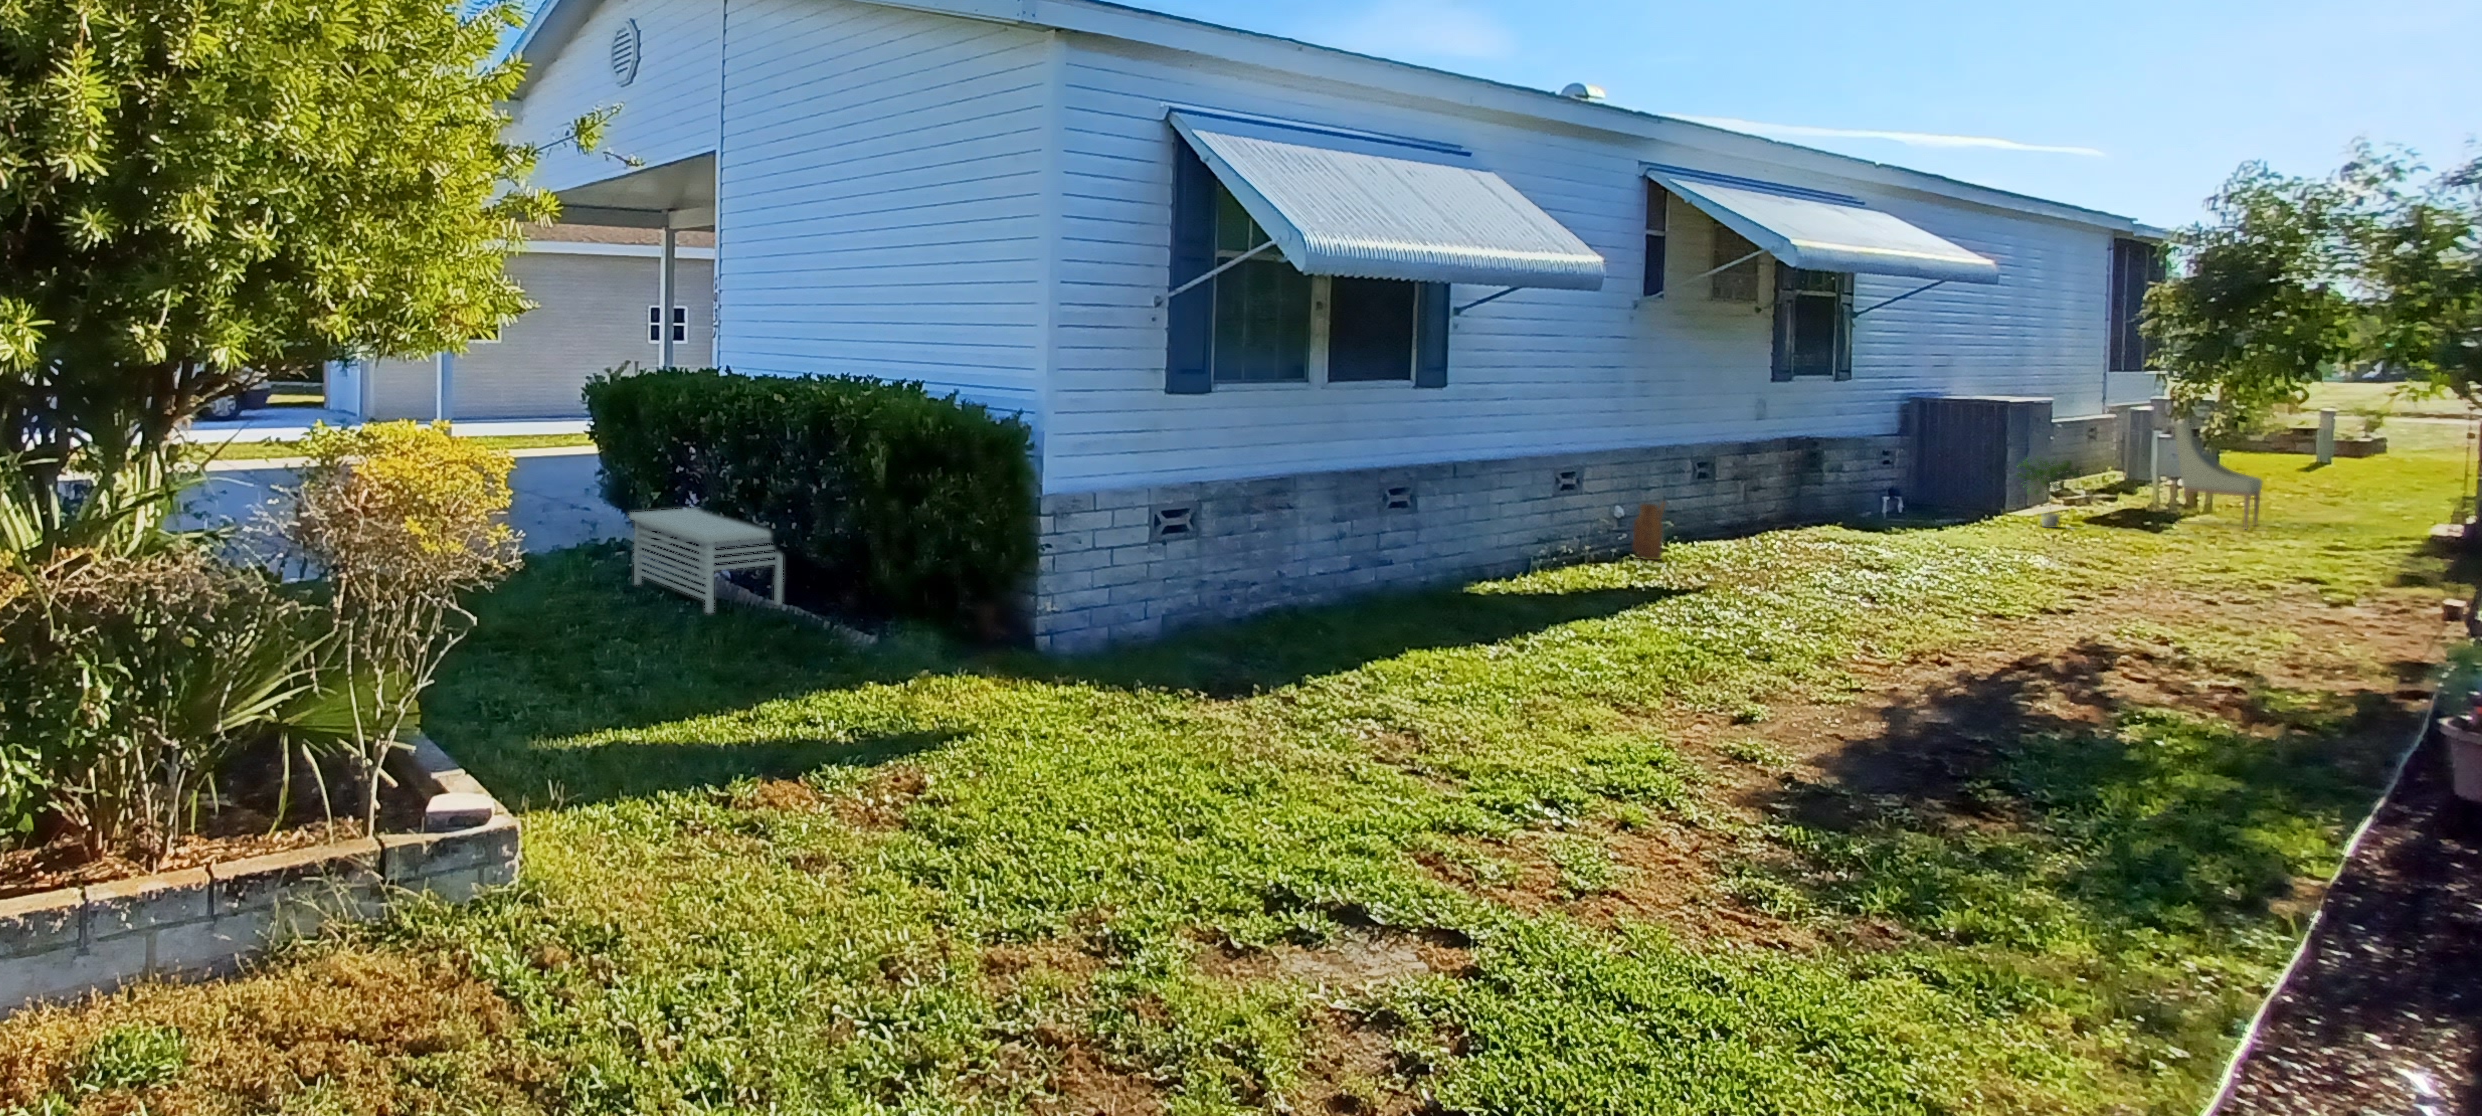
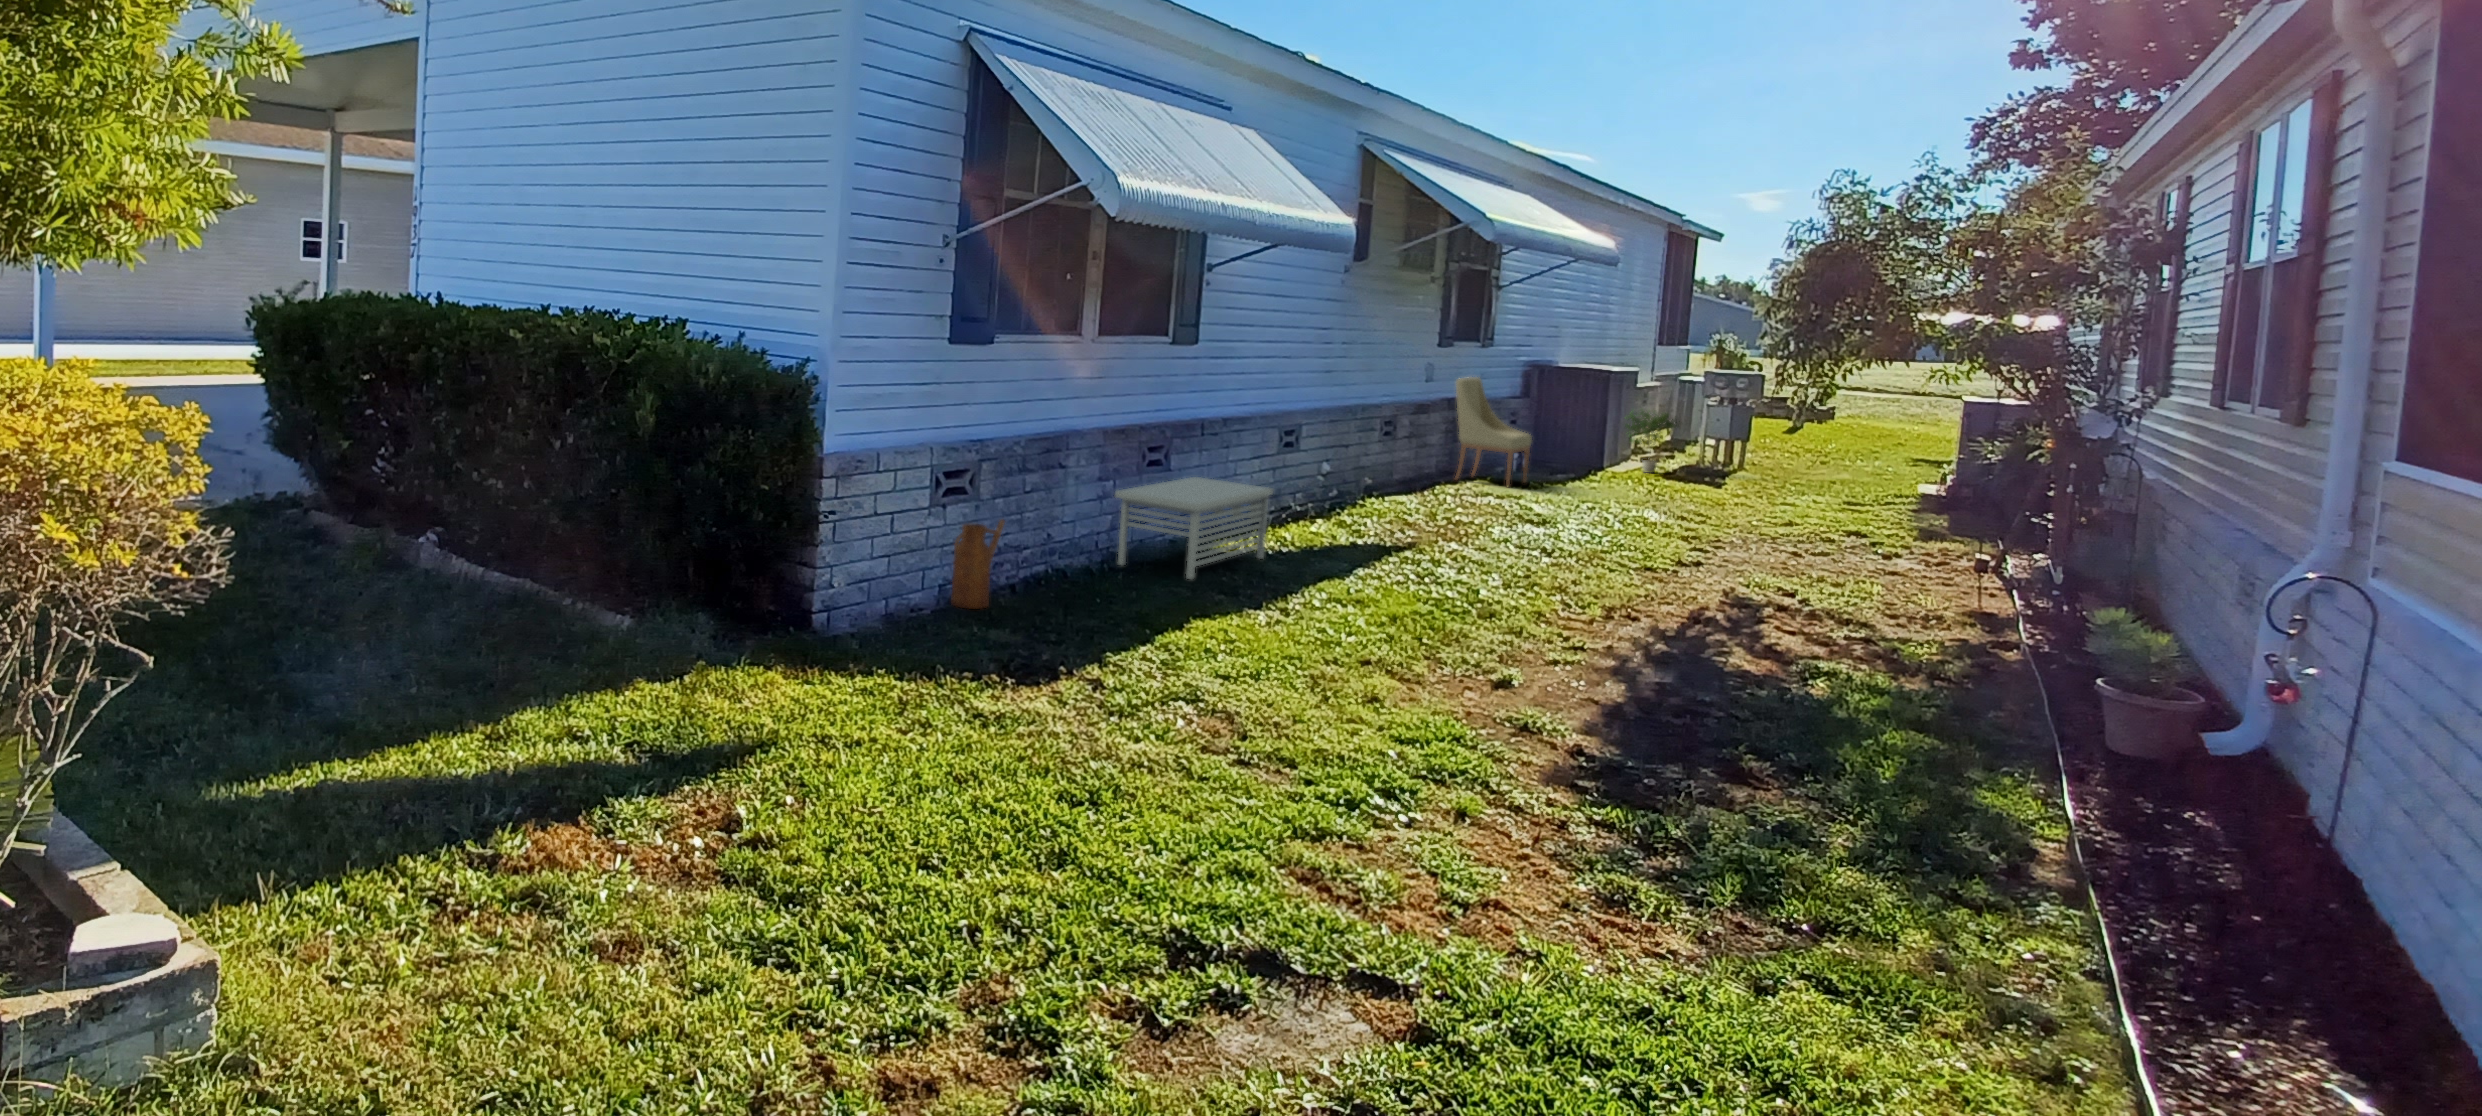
chair: present [2174,423,2262,529] -> present [1456,377,1532,486]
watering can: present [1633,502,1665,560] -> present [951,520,1005,609]
storage bench: present [629,508,783,613] -> present [1115,477,1274,579]

